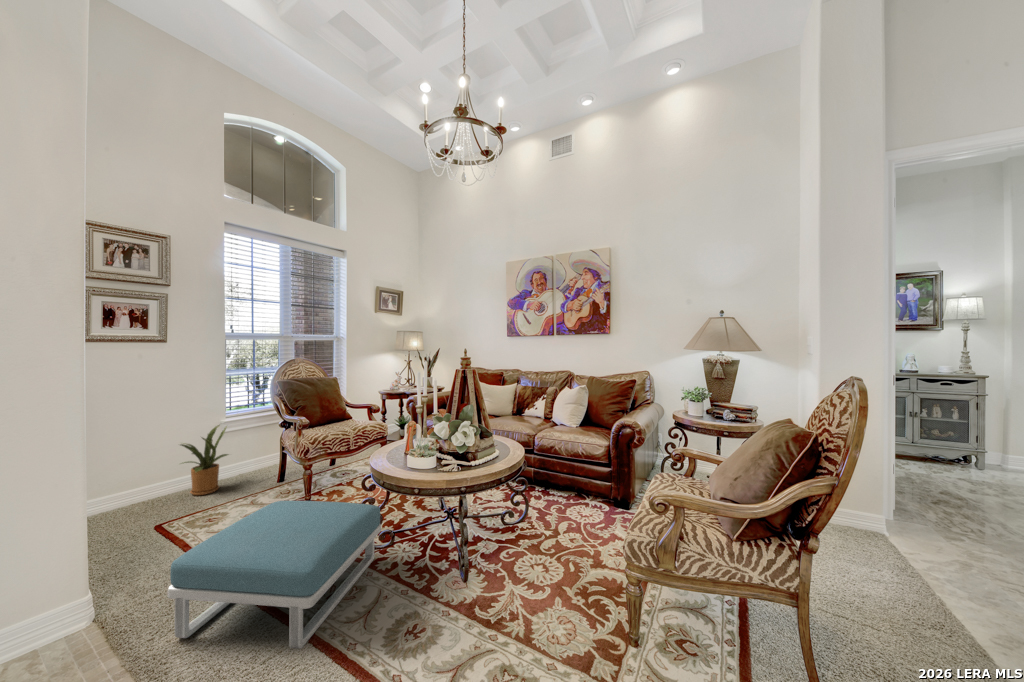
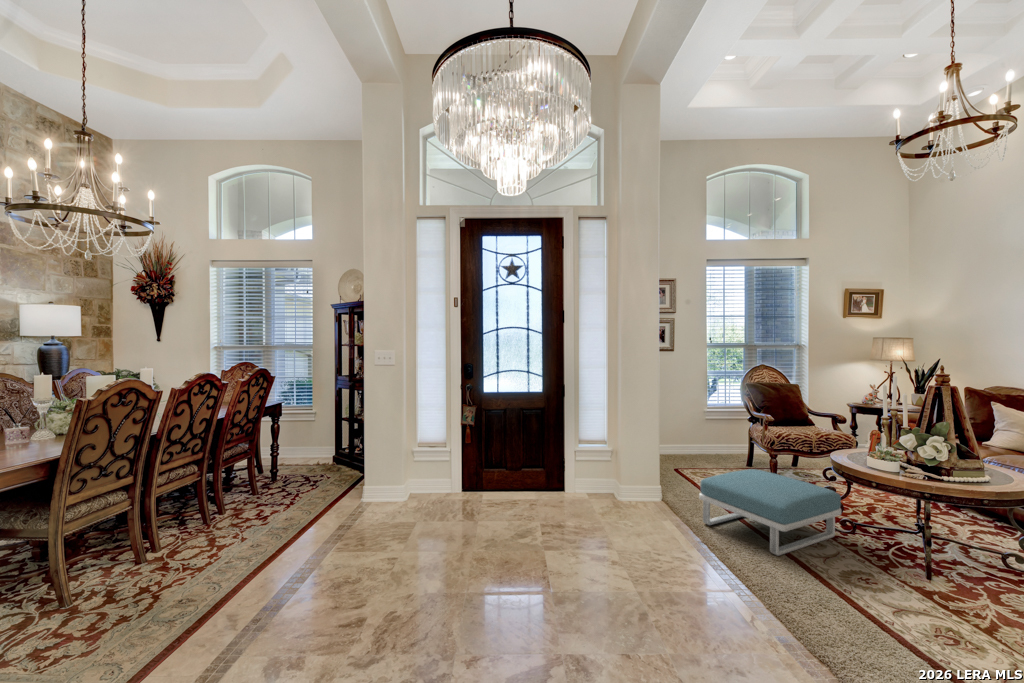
house plant: present [181,425,228,495] -> none [679,412,712,460]

